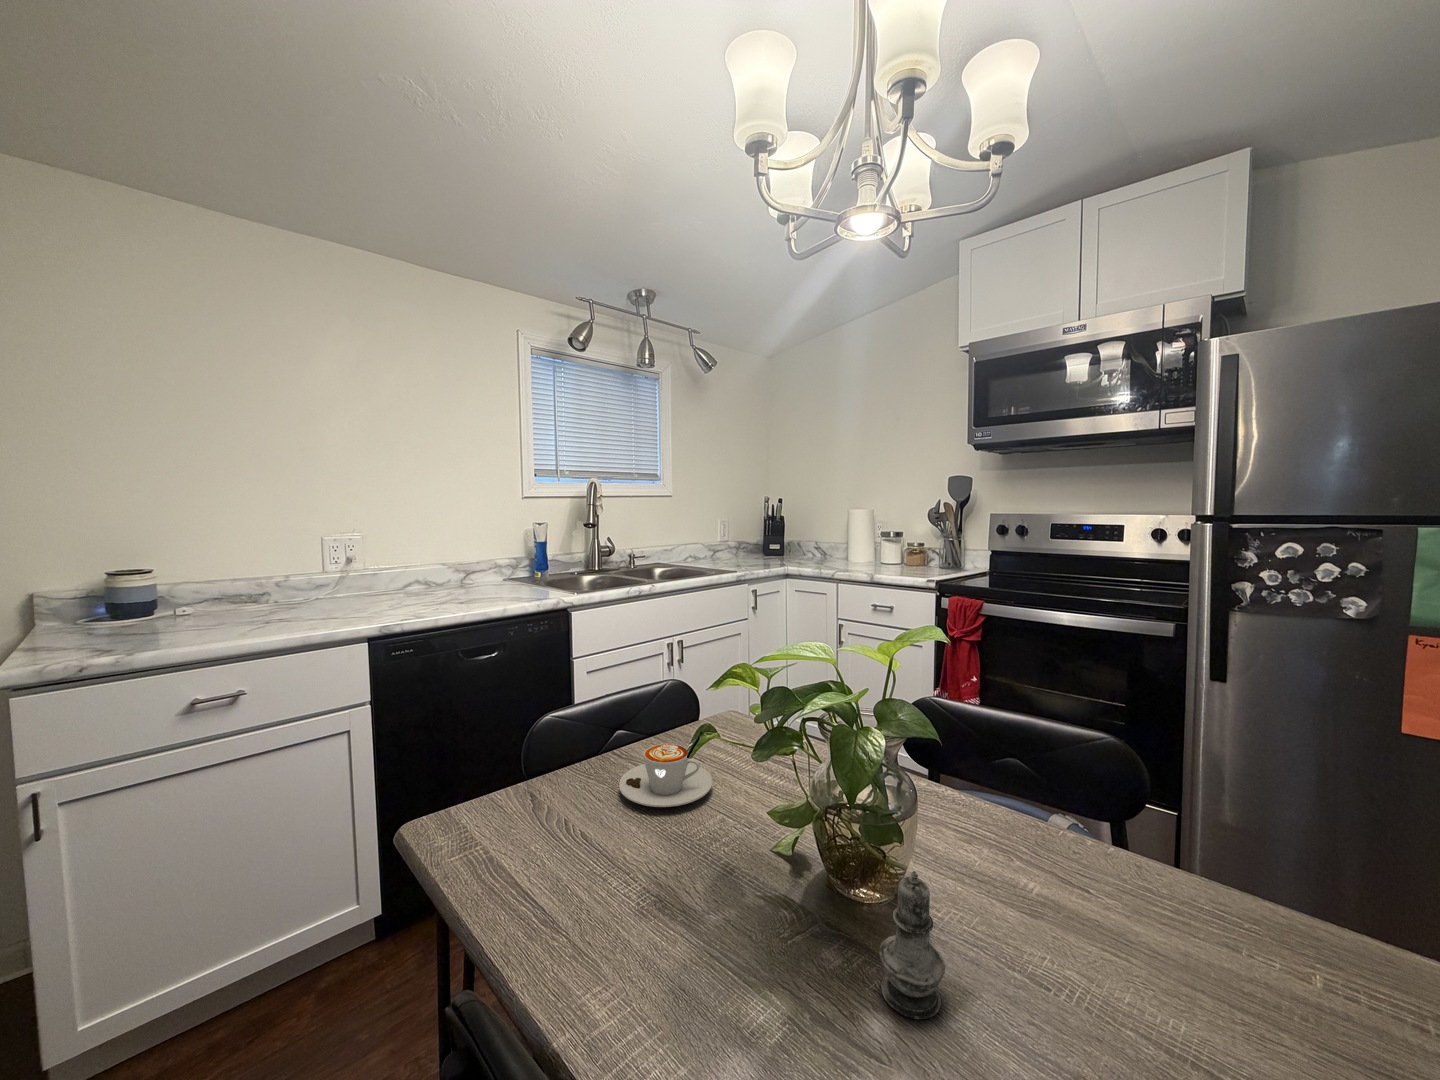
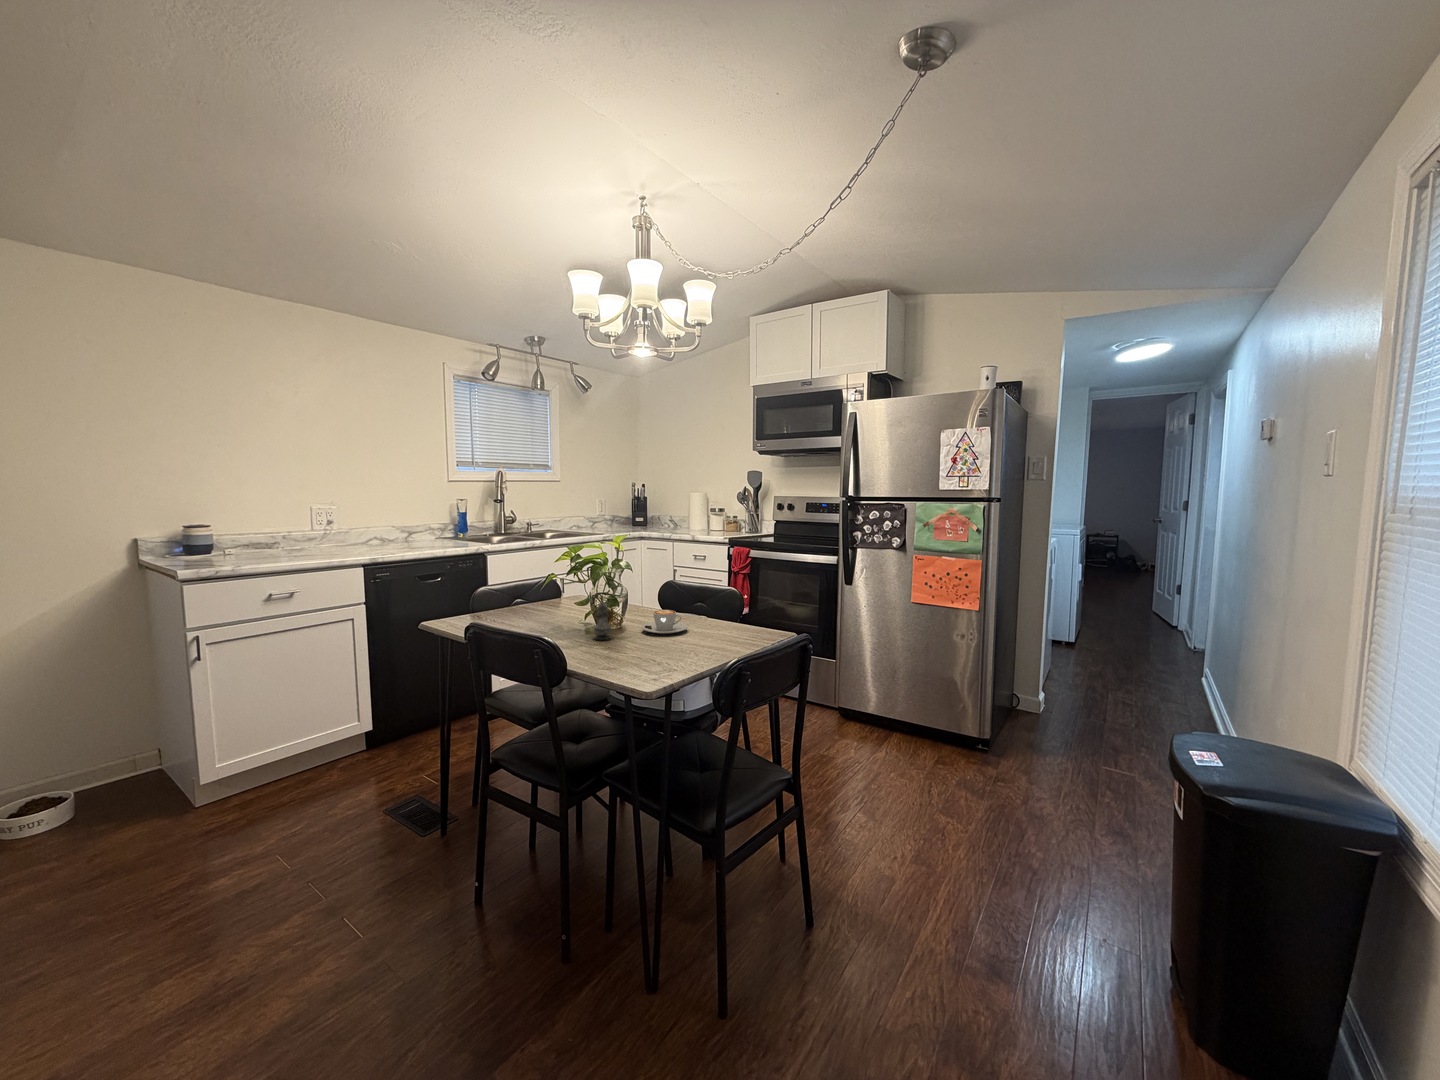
coffee cup: present [619,744,712,807] -> present [641,610,688,634]

